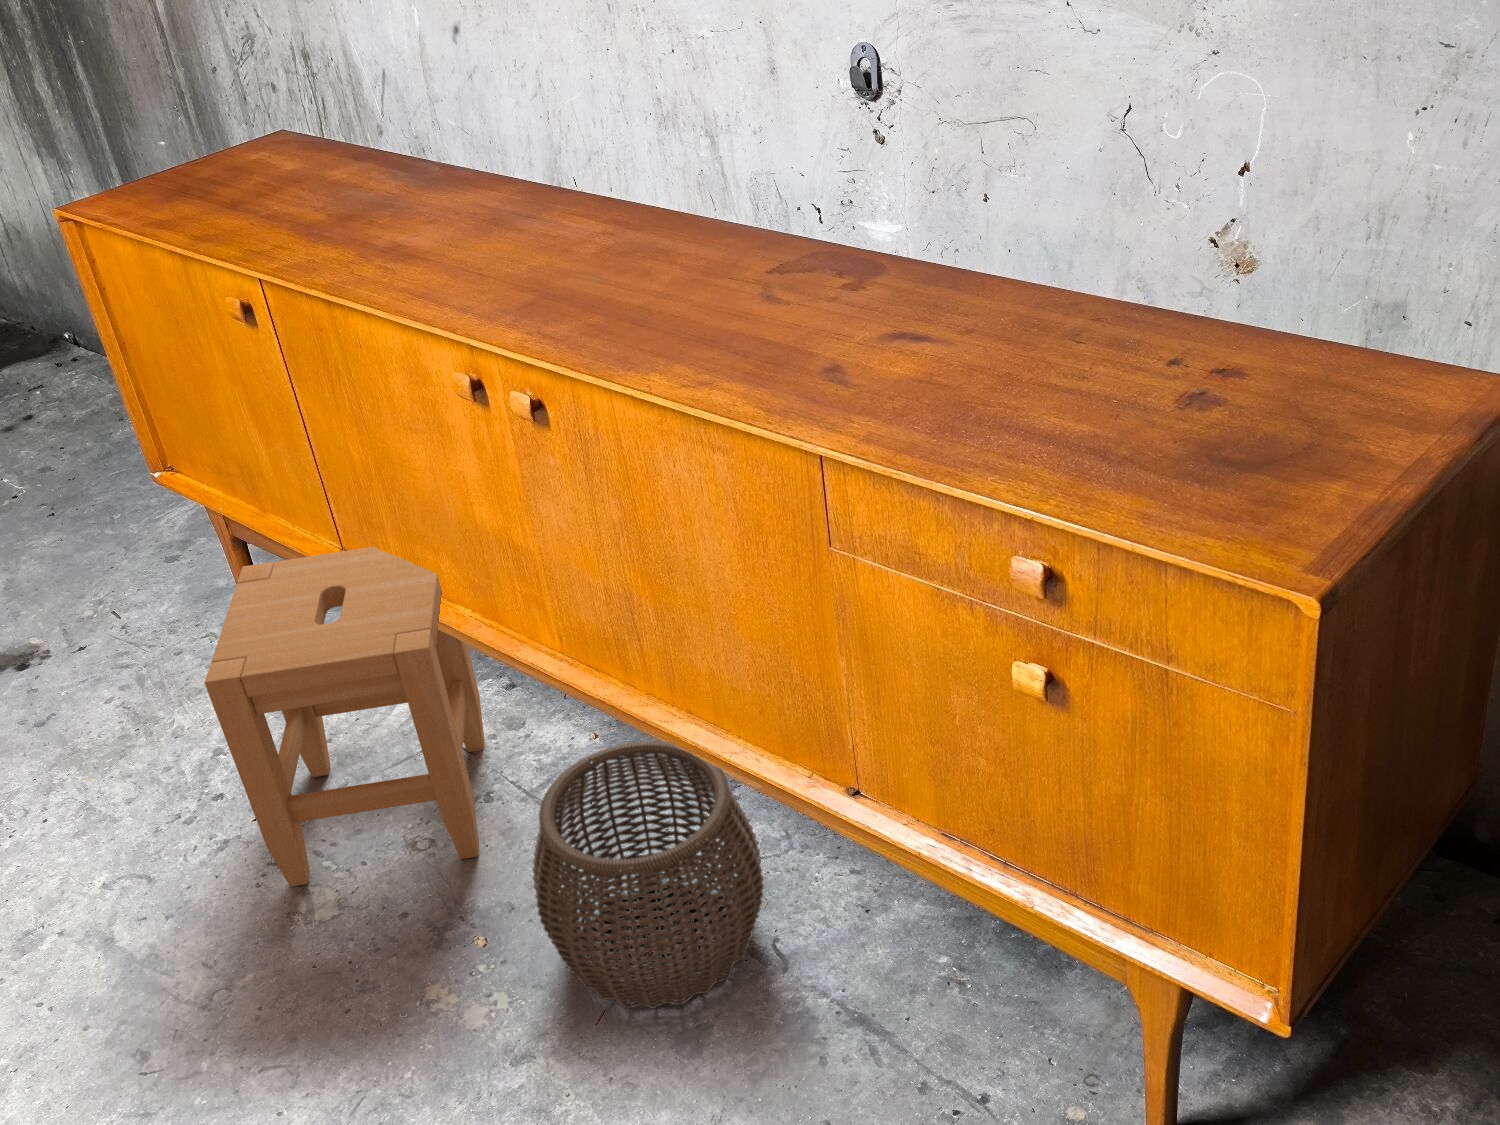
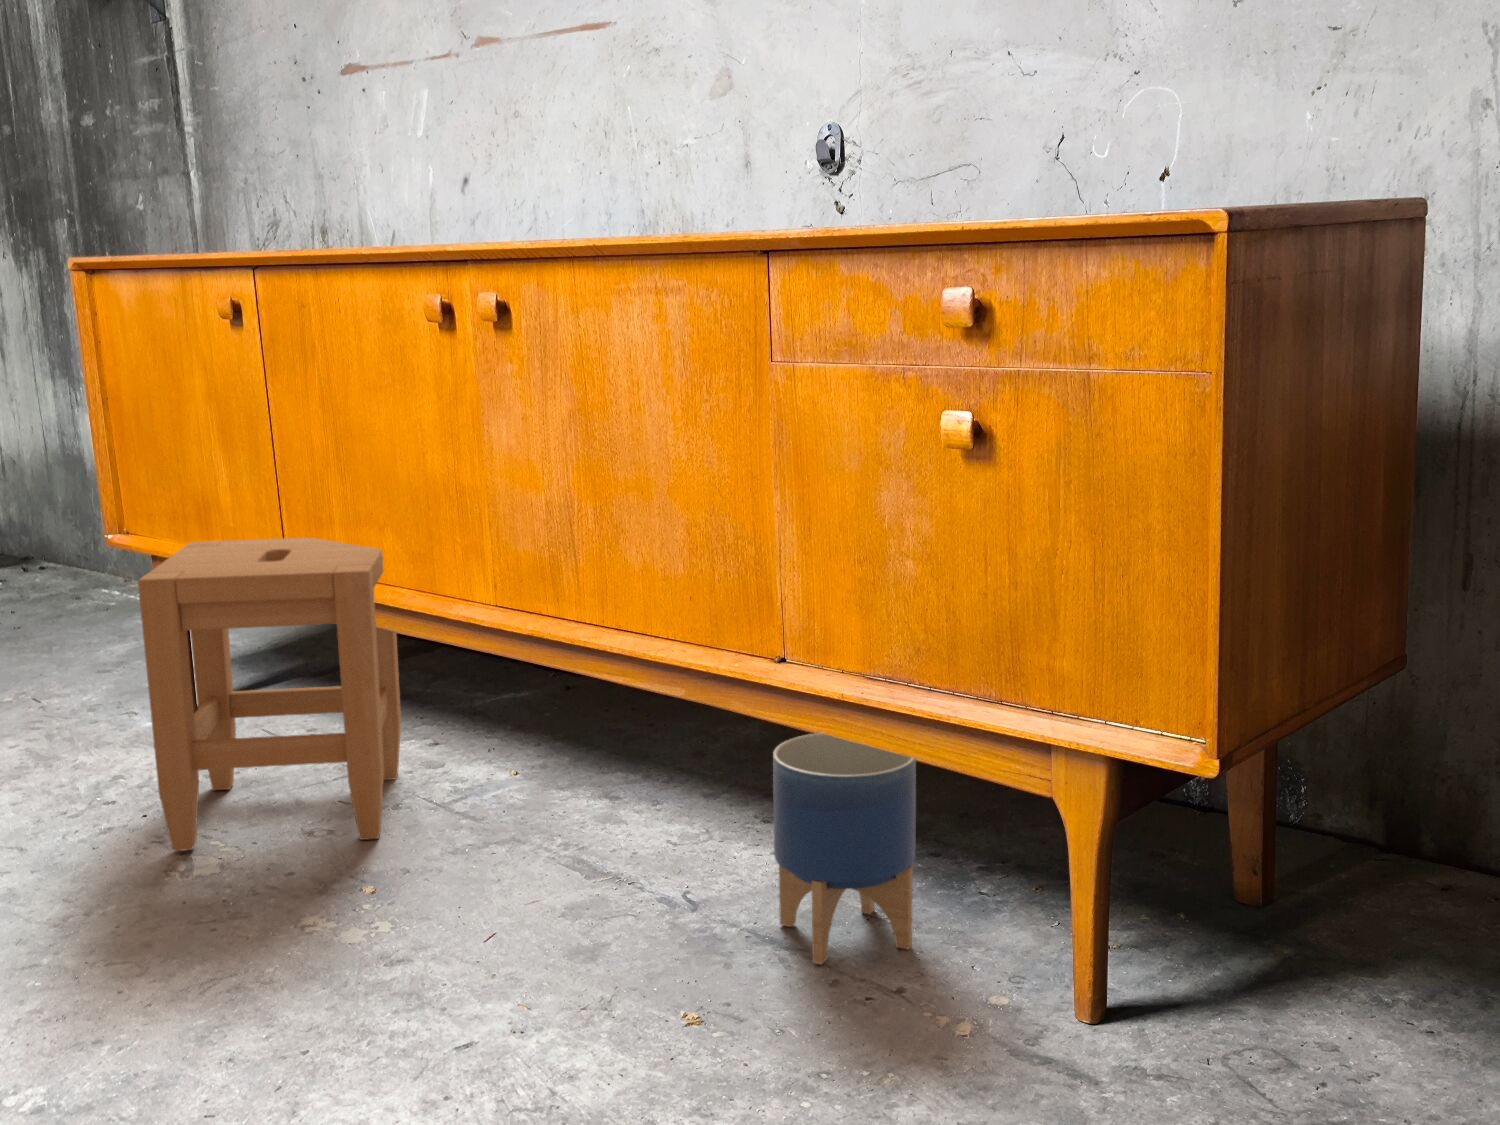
woven basket: present [532,741,764,1009] -> none [440,675,681,930]
planter: none [851,828,992,1057] -> present [773,733,916,964]

